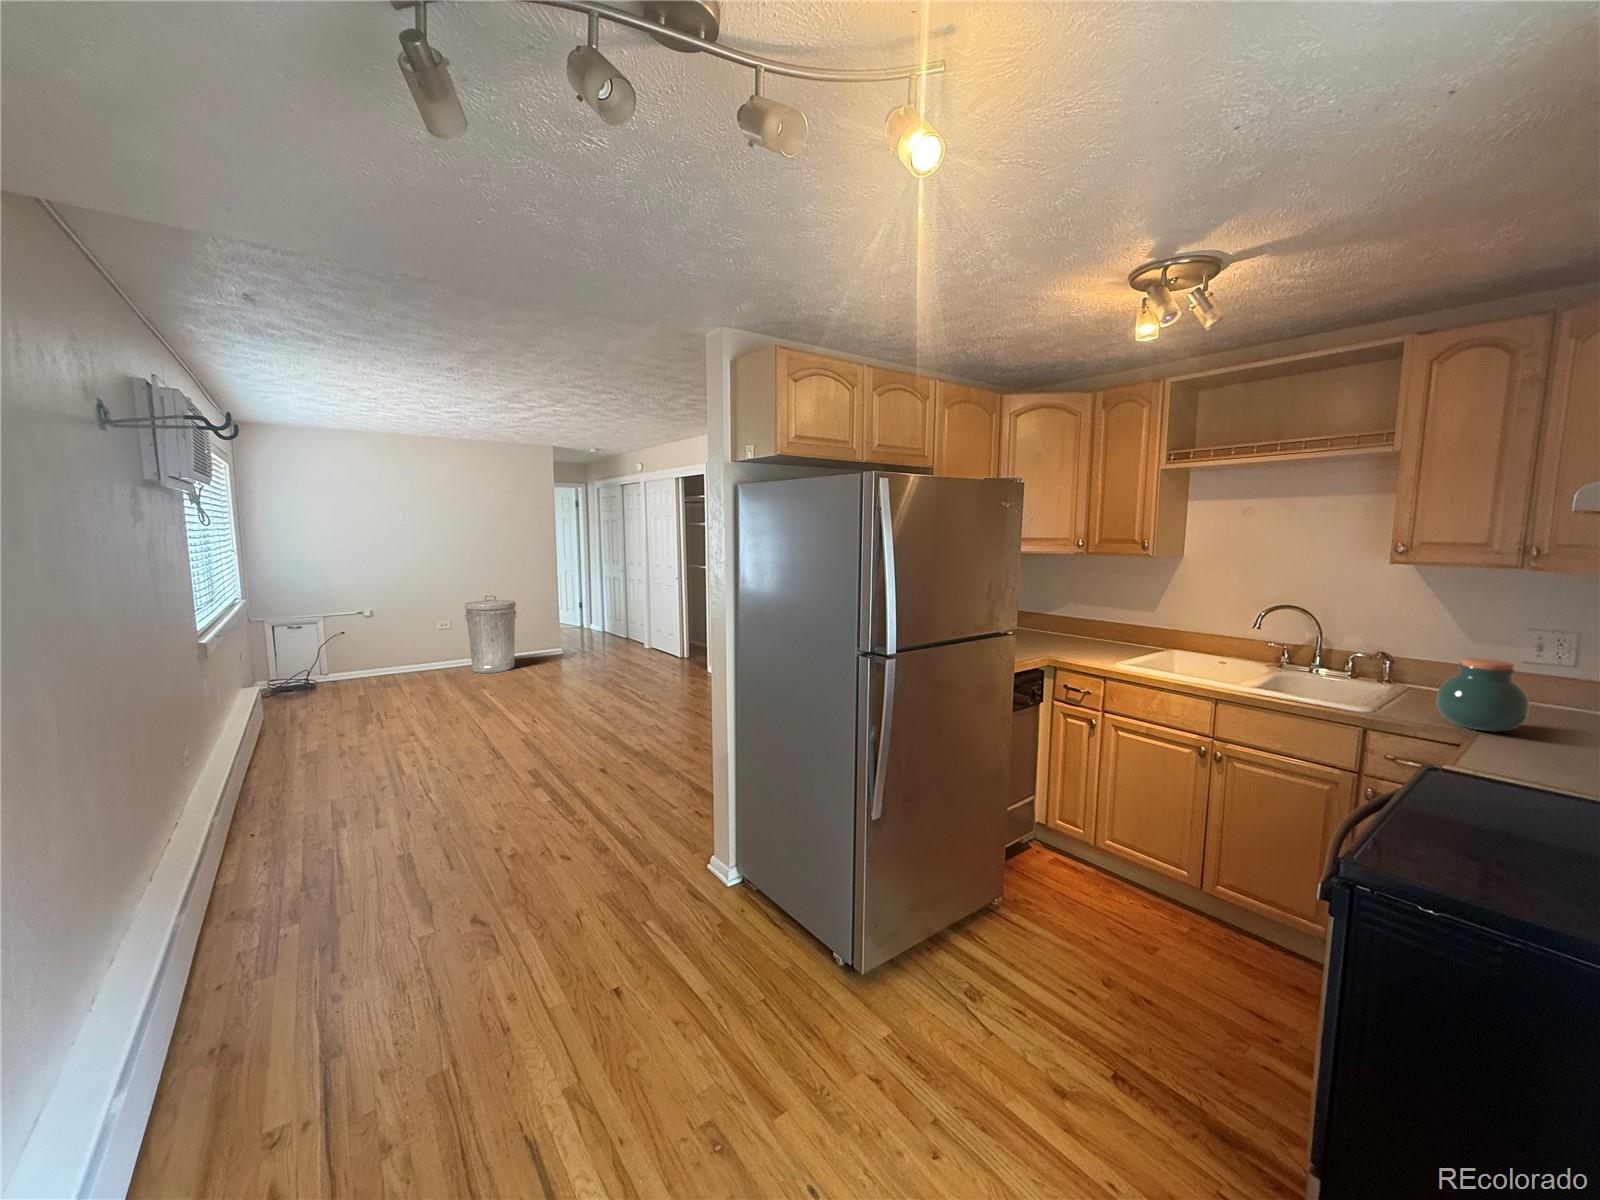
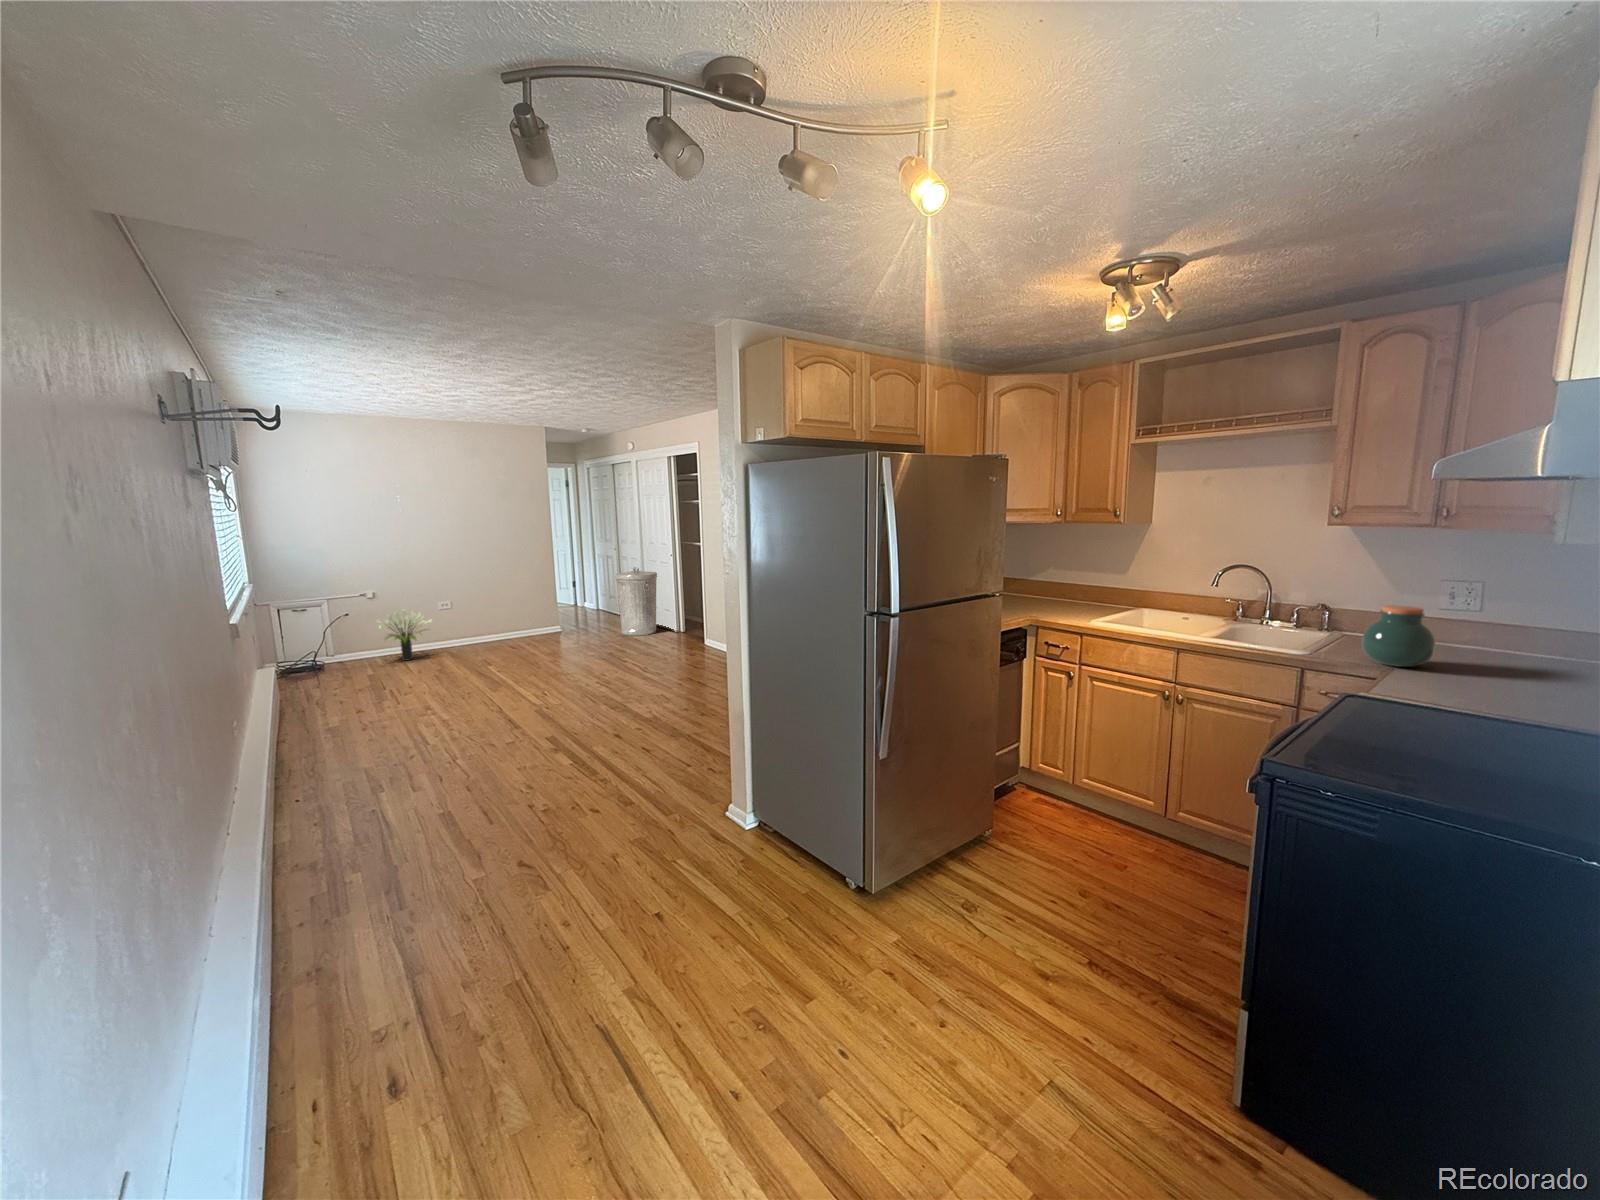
trash can: present [465,595,516,673] -> present [615,567,657,636]
potted plant: none [372,628,430,681] -> present [377,609,432,661]

